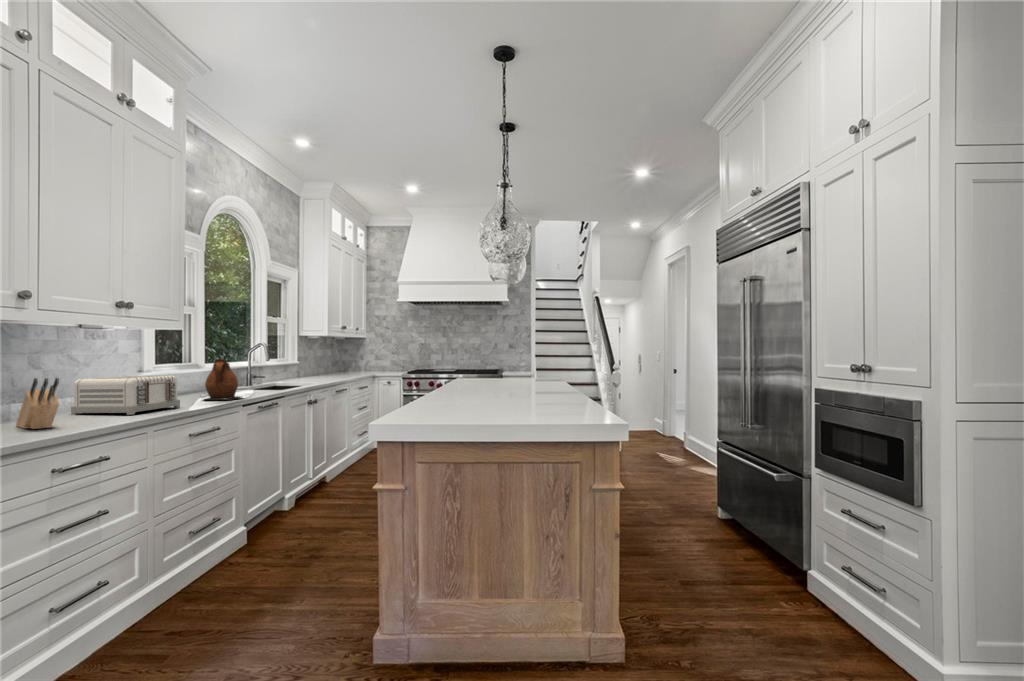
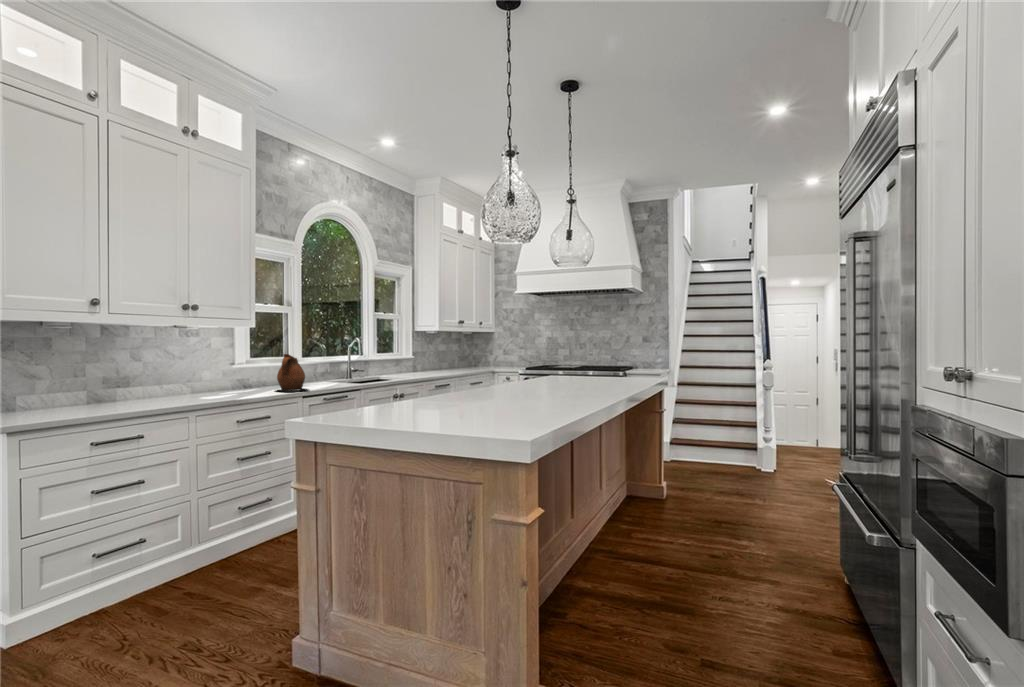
toaster: present [71,375,180,415] -> none [160,368,241,401]
knife block: present [16,378,59,429] -> none [101,369,124,410]

